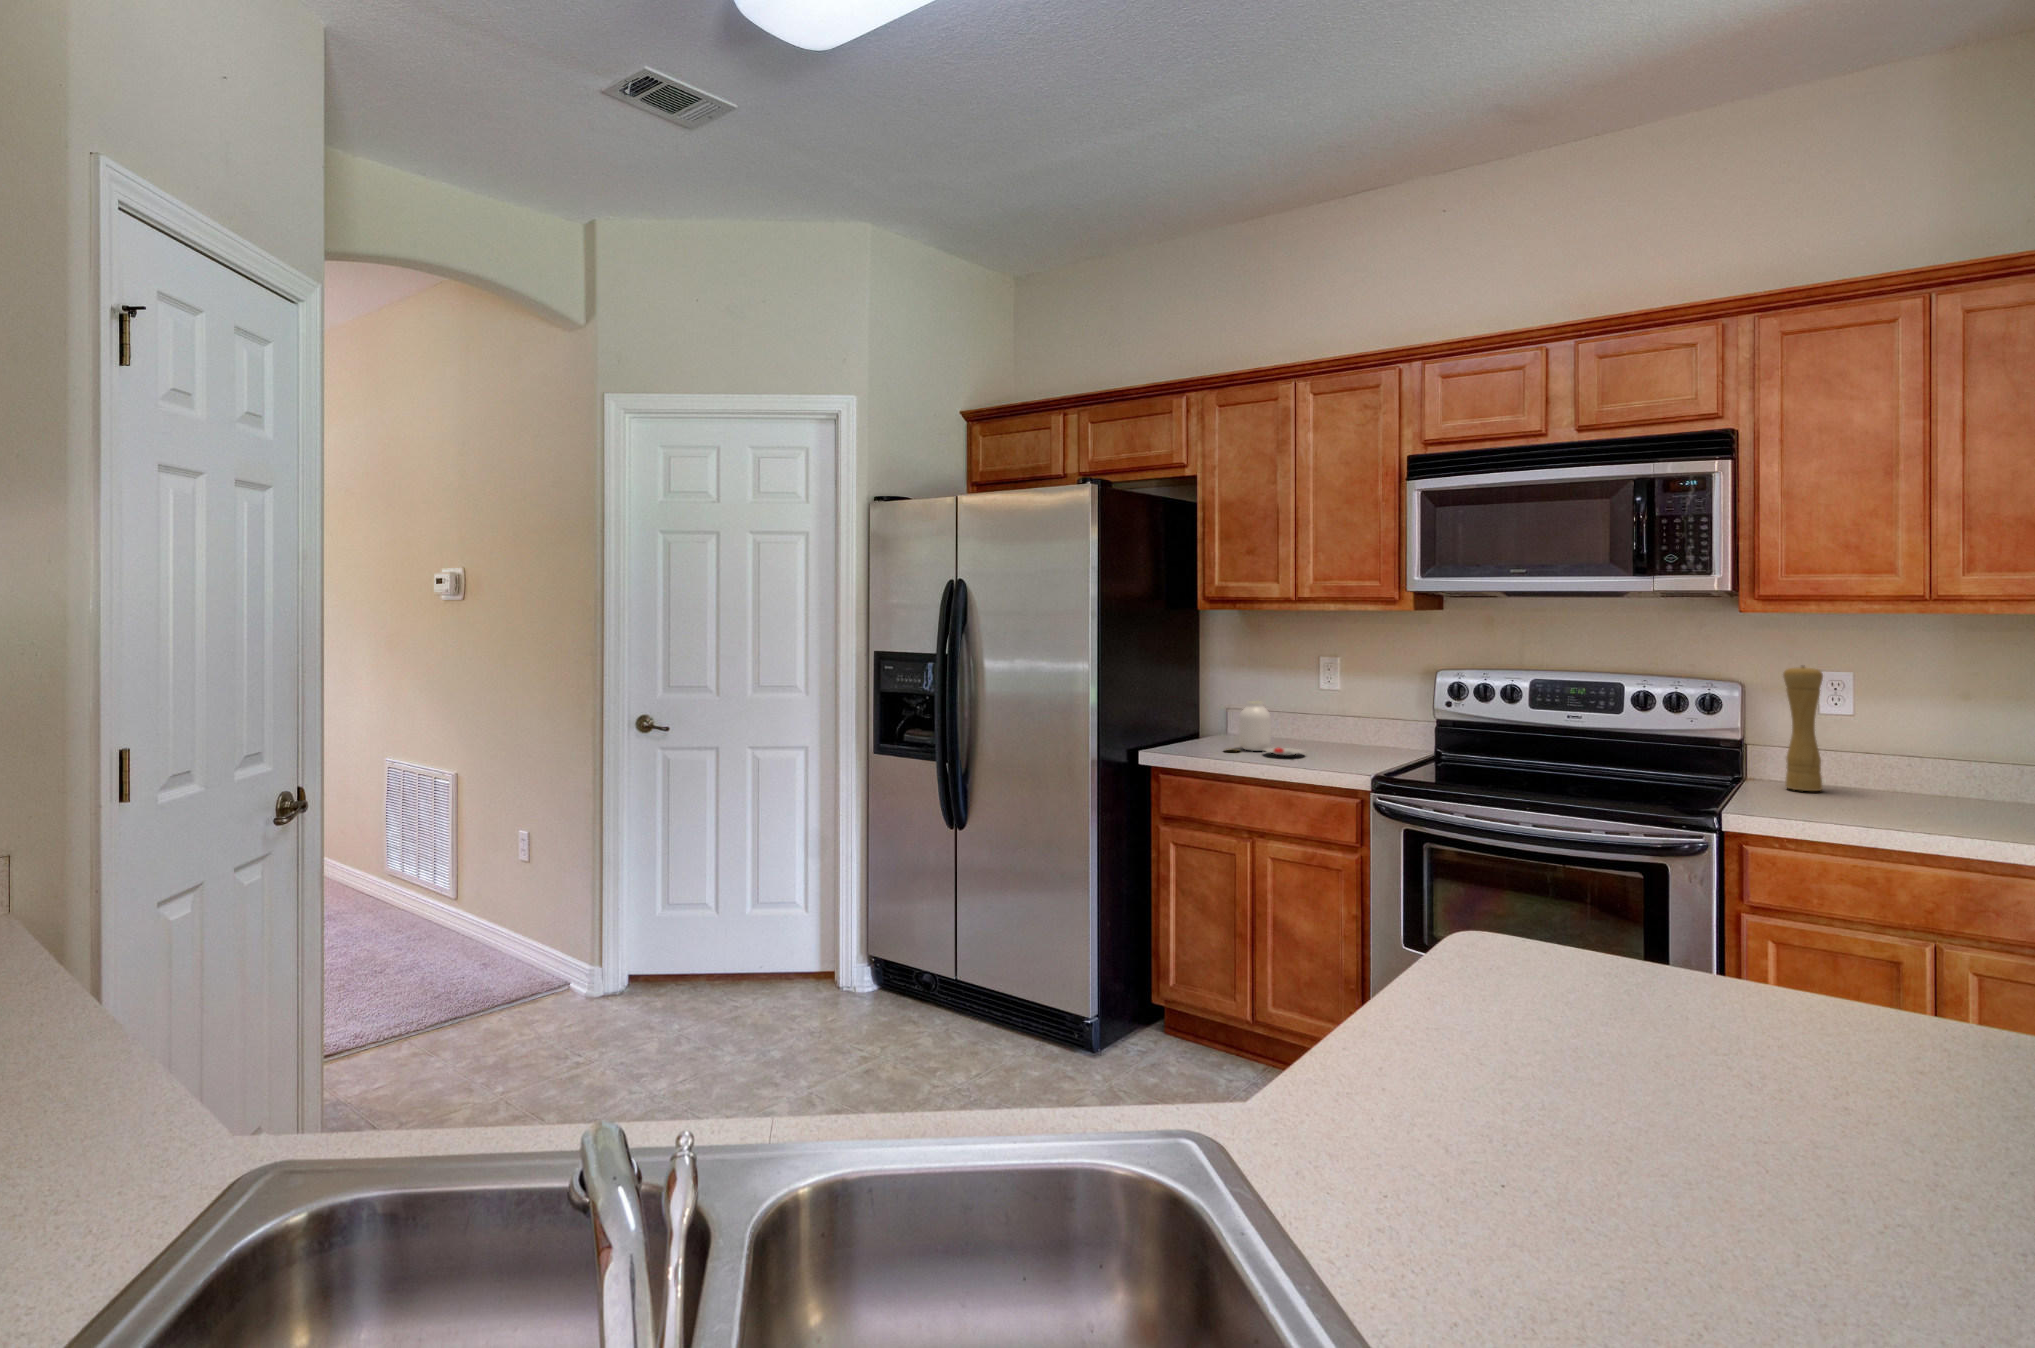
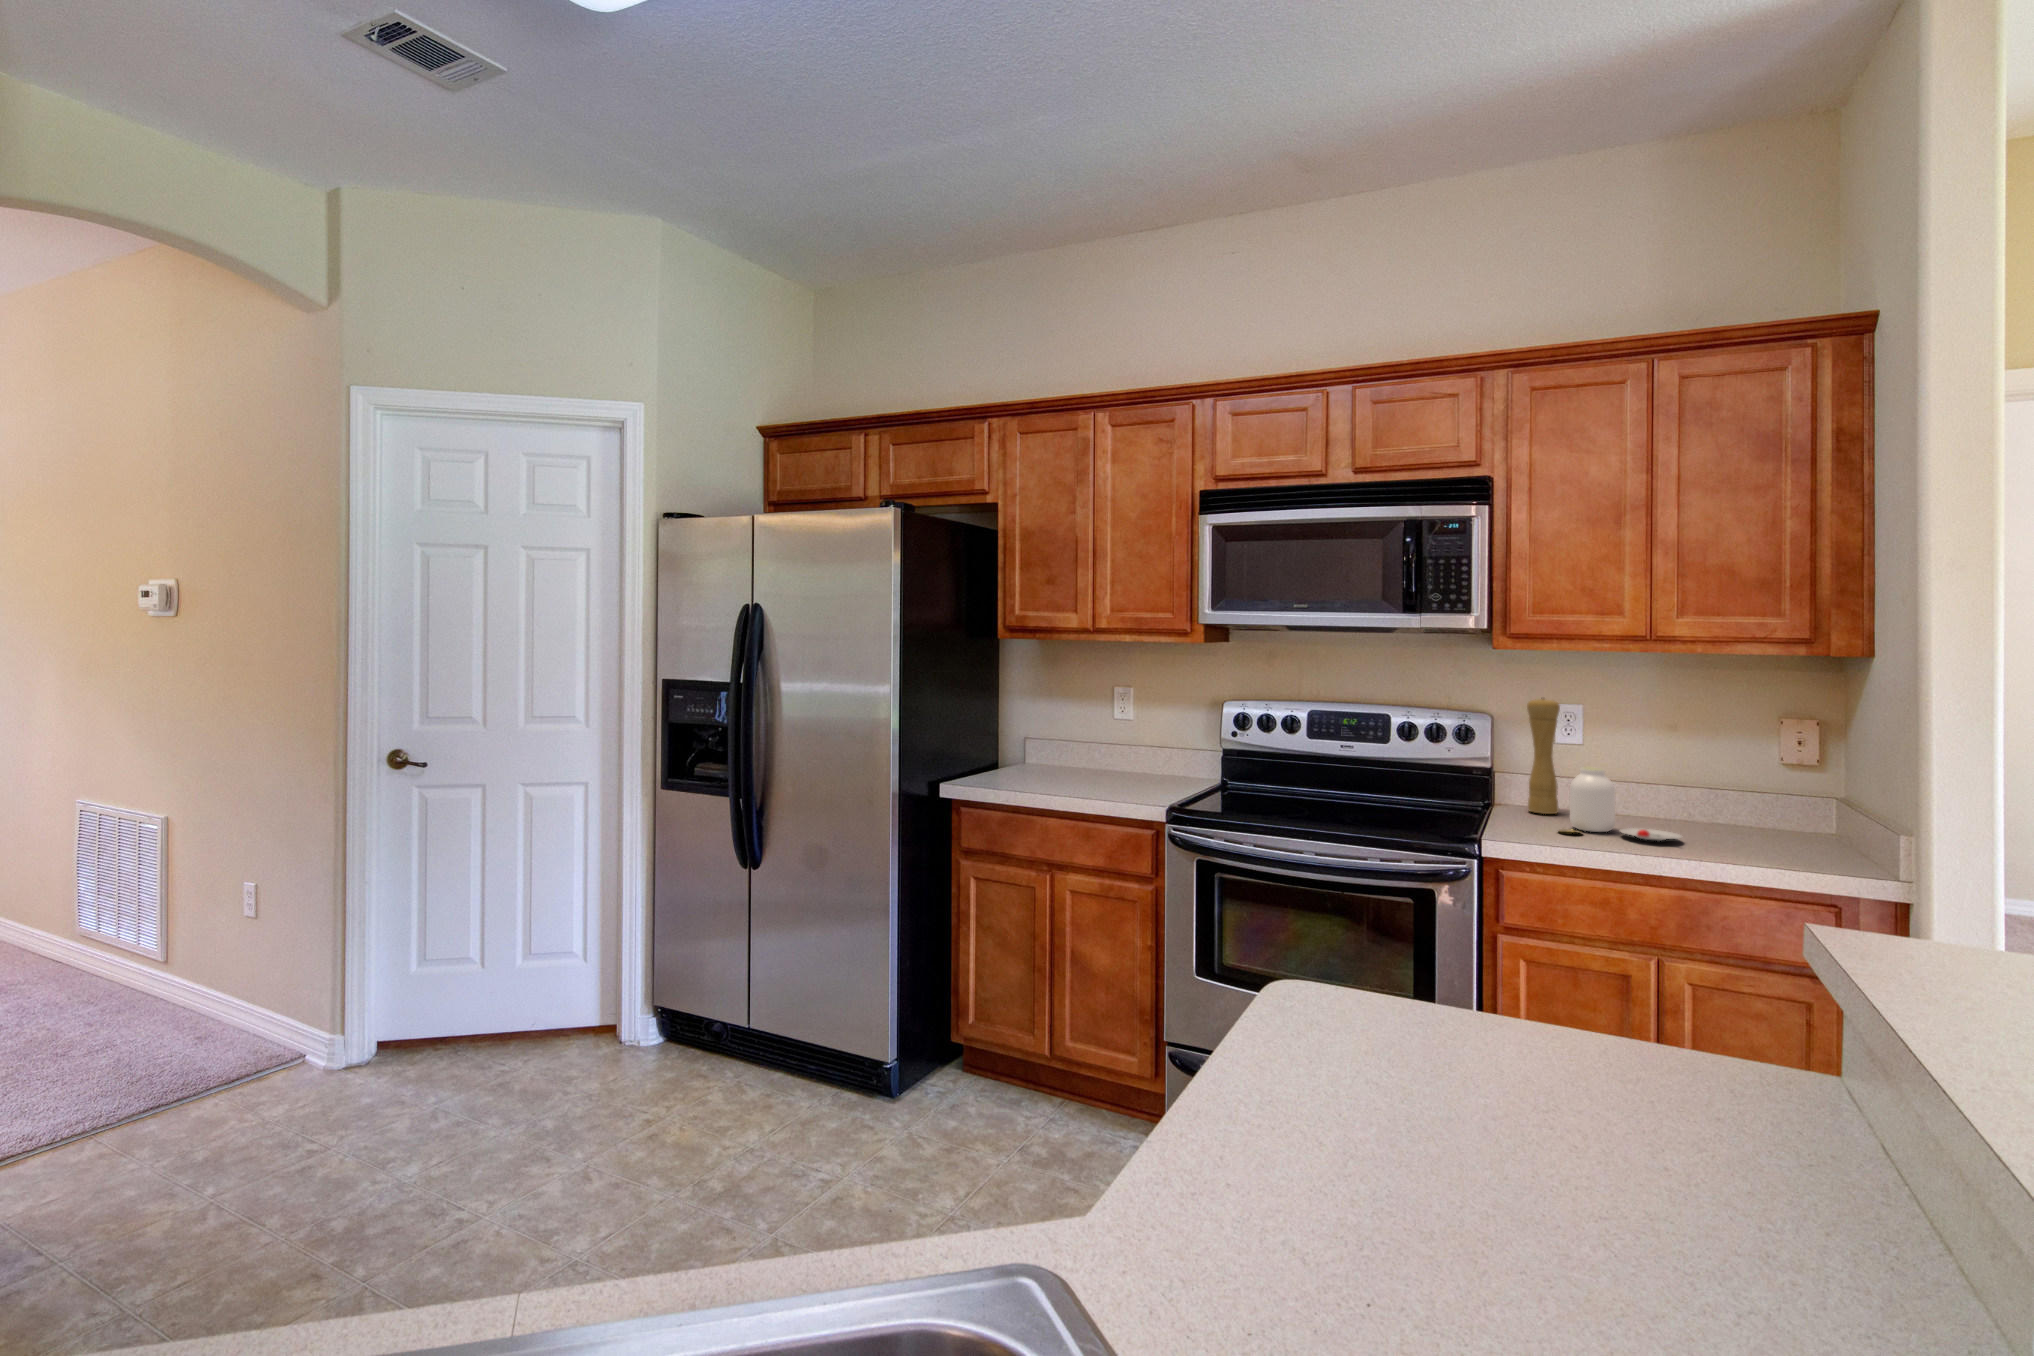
jar: present [1239,701,1305,755] -> present [1559,767,1682,841]

